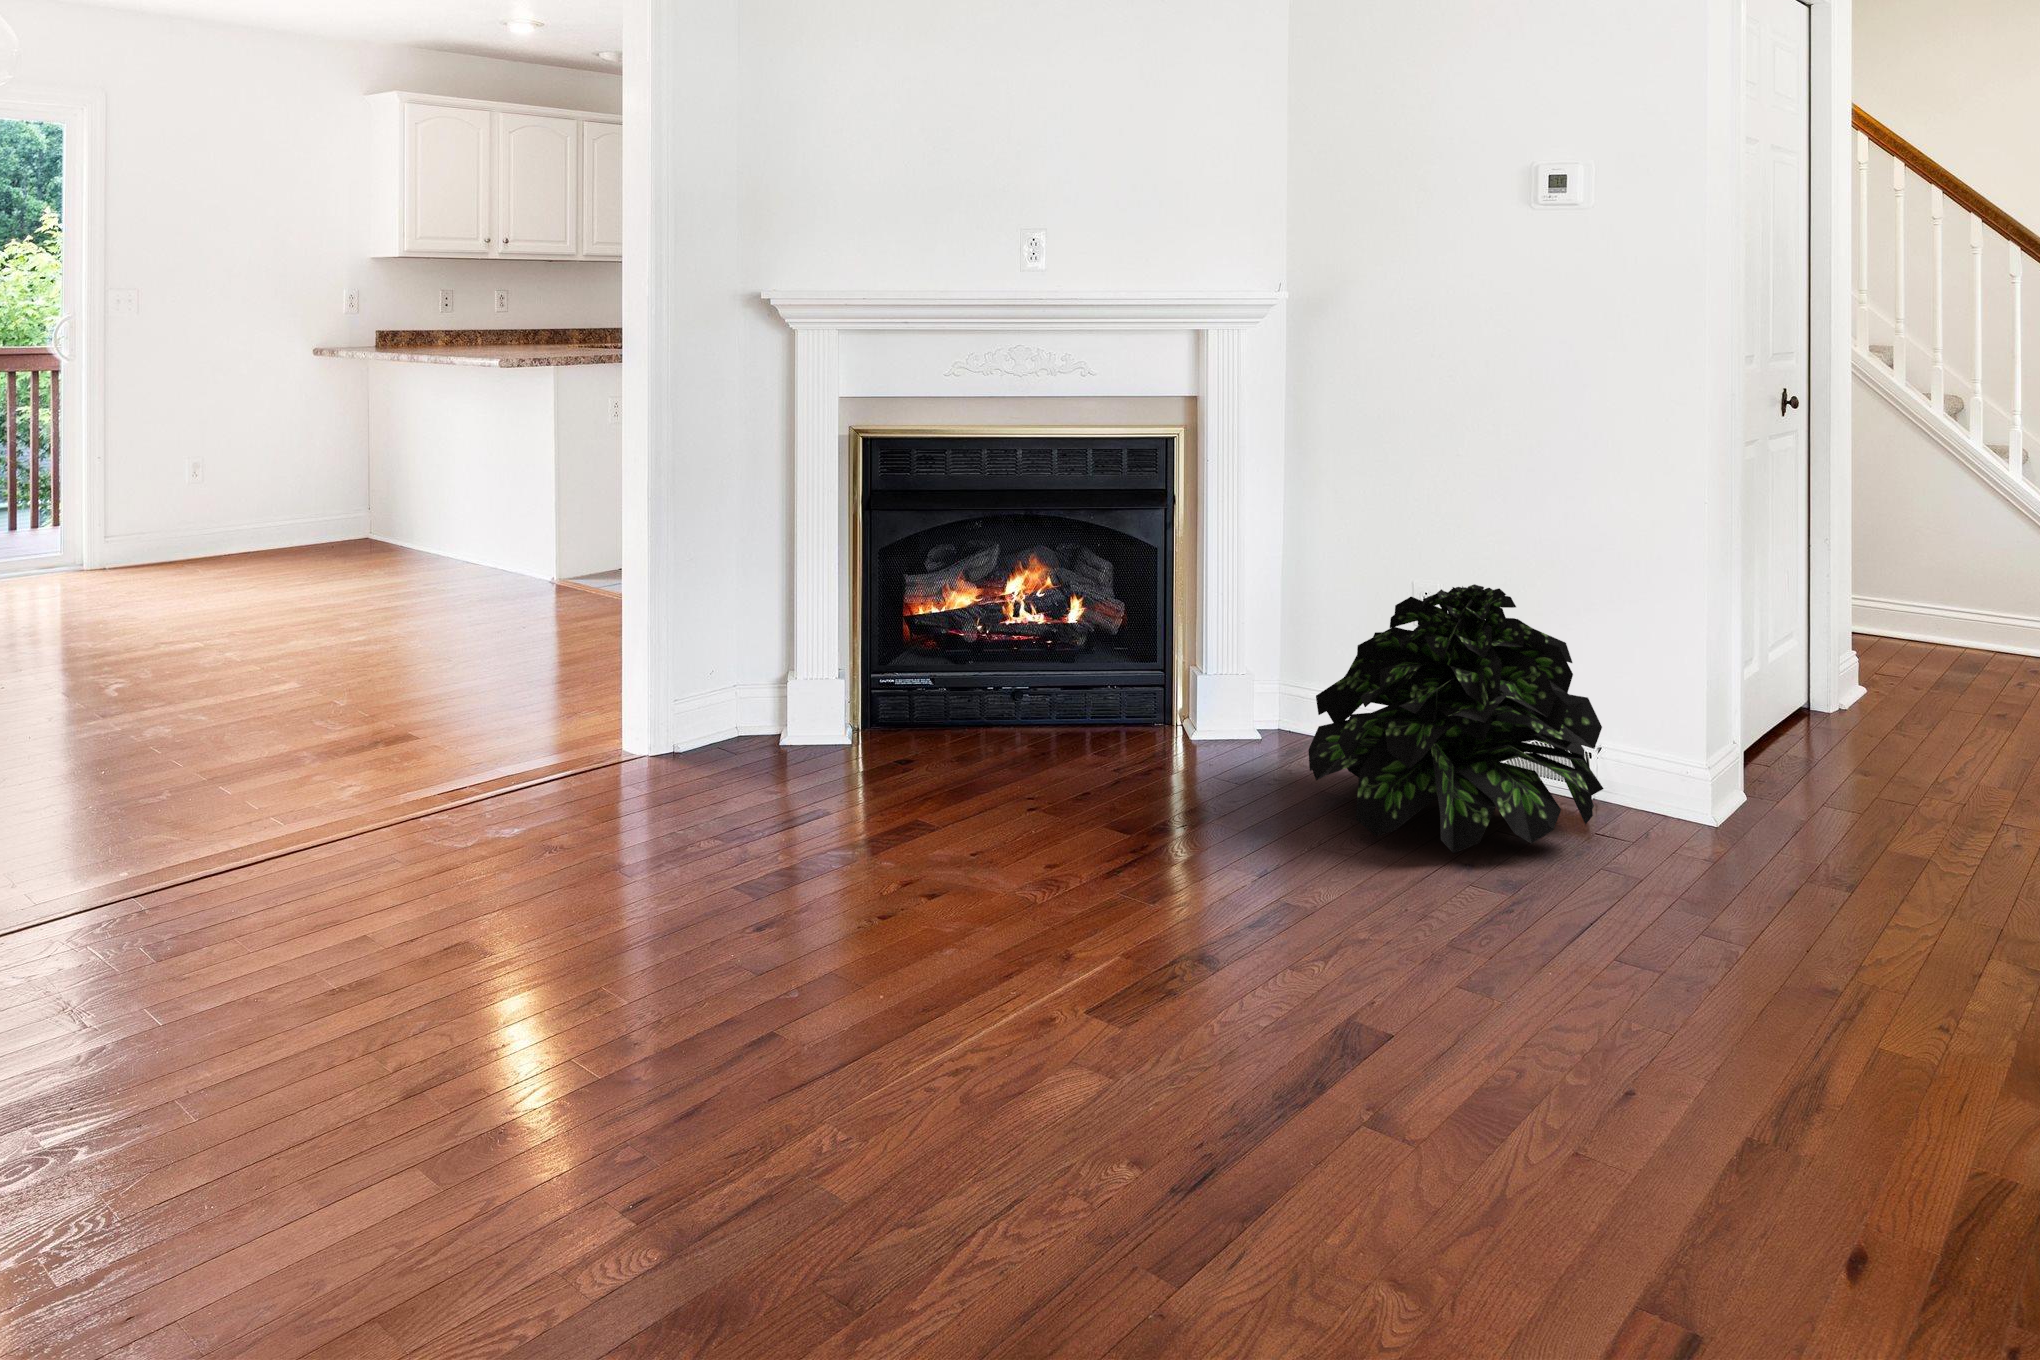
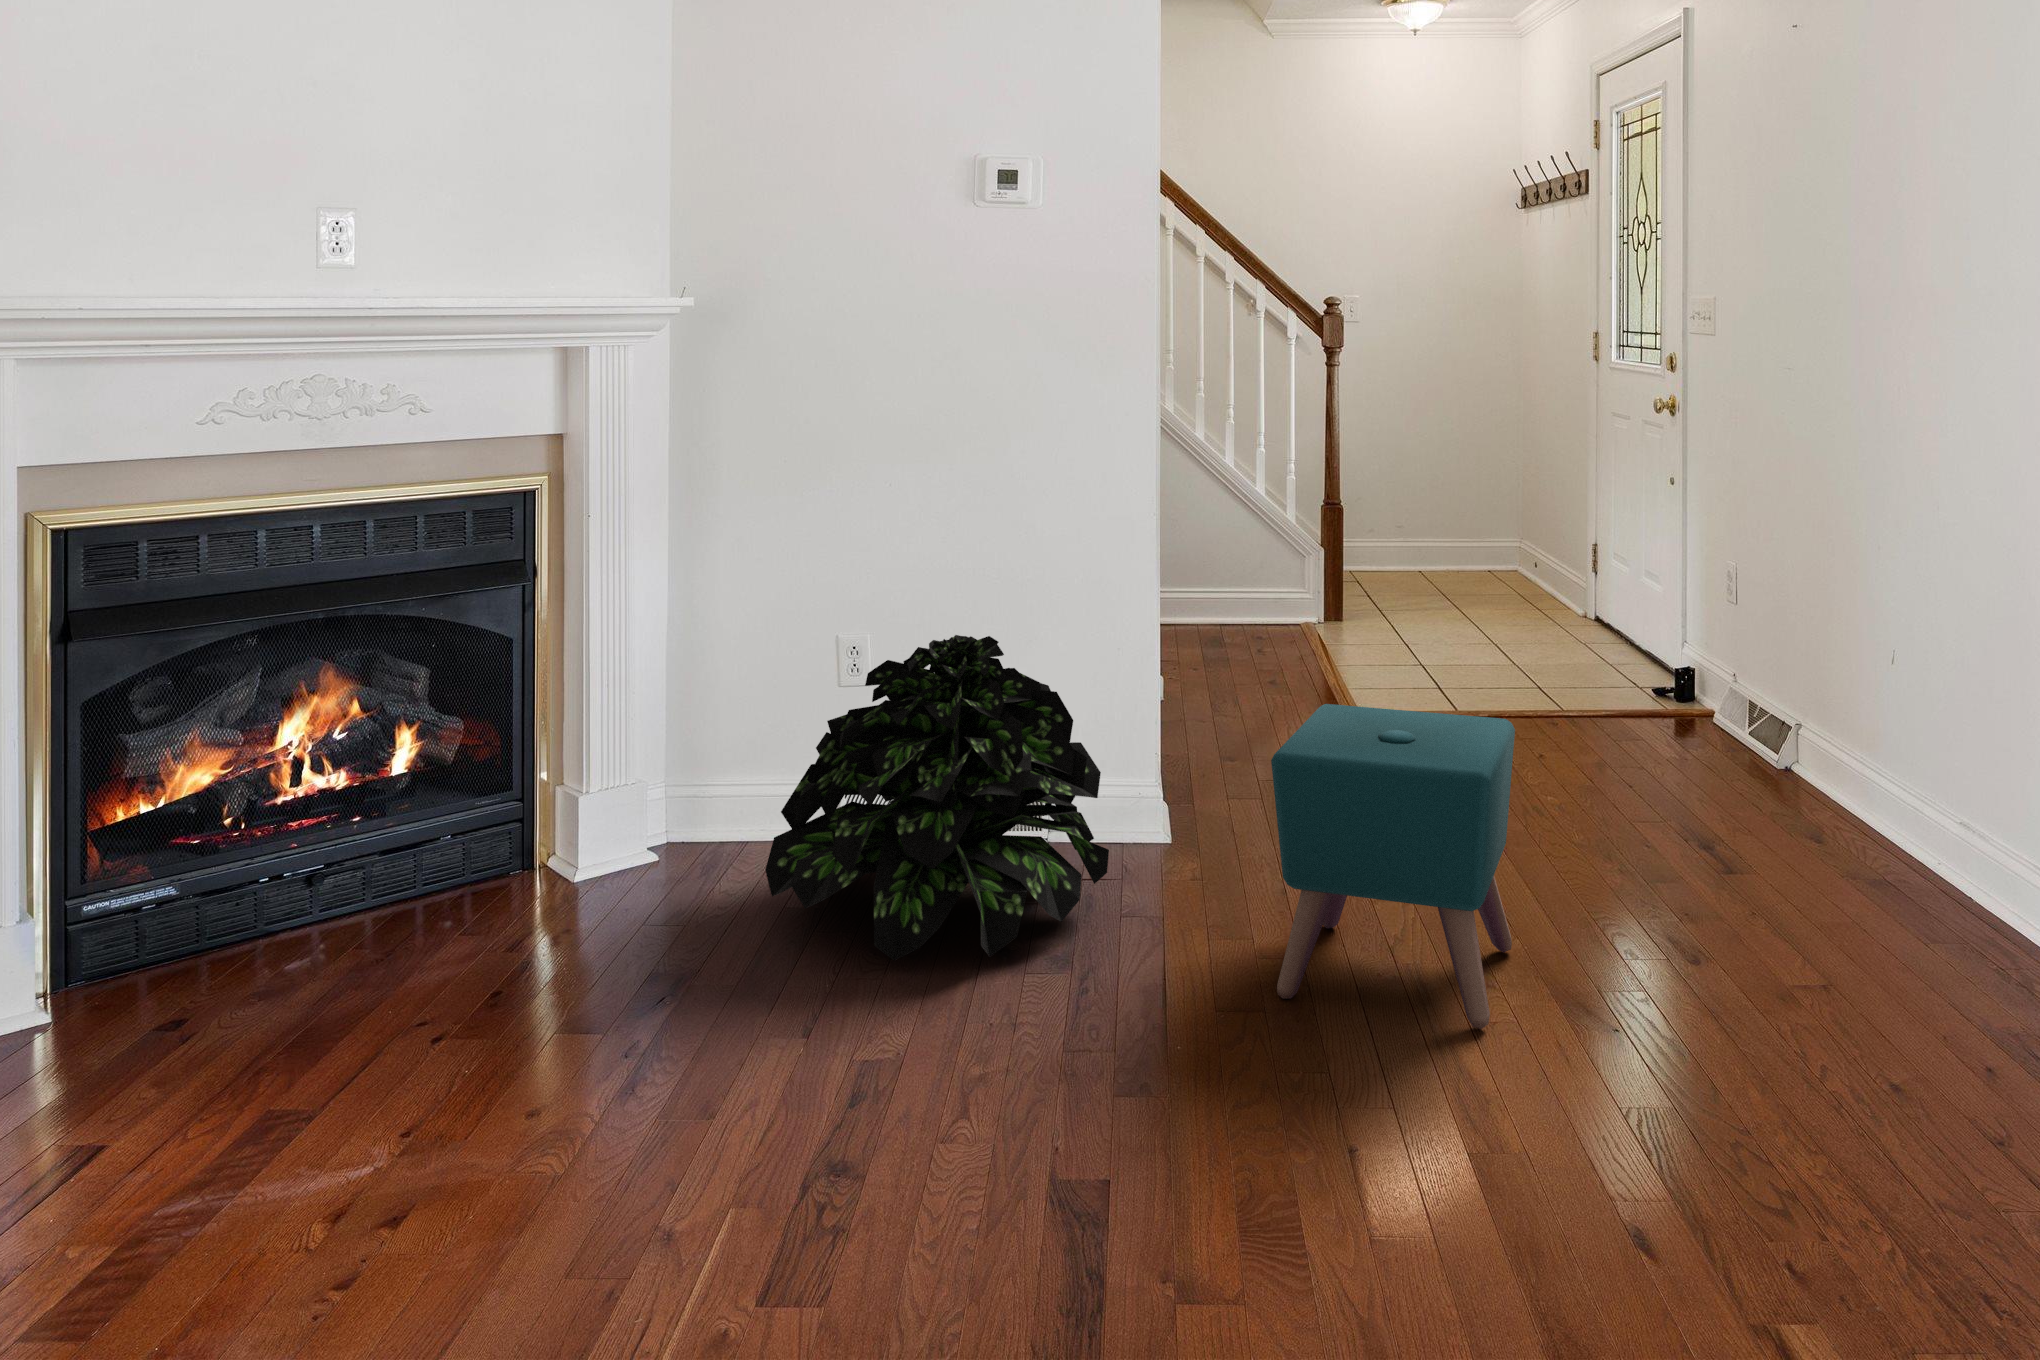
ottoman: none [1697,697,2019,1033] -> present [1271,704,1515,1029]

